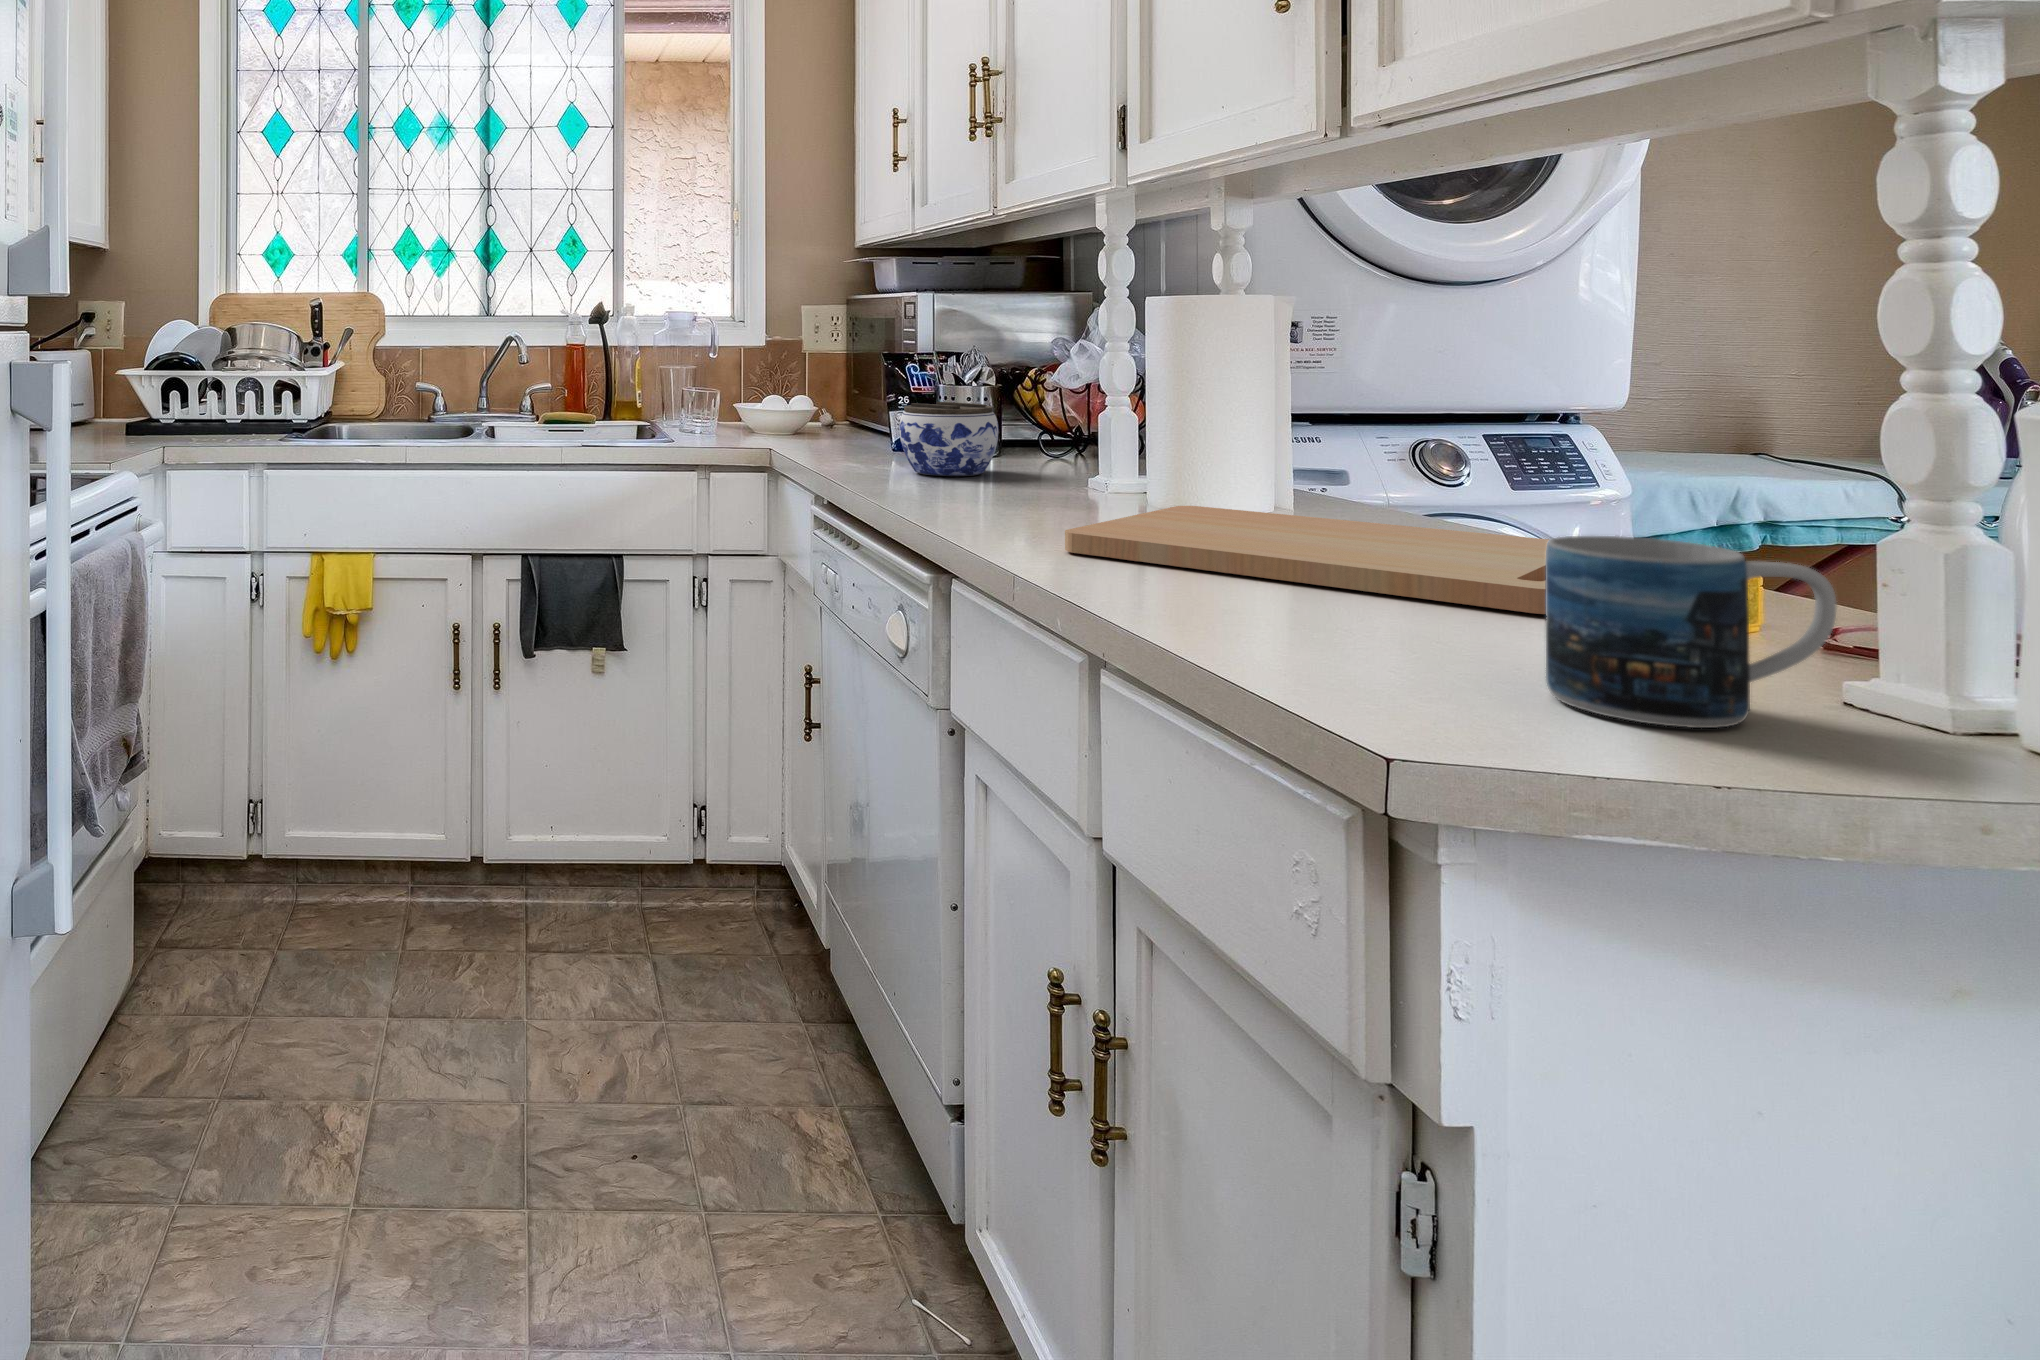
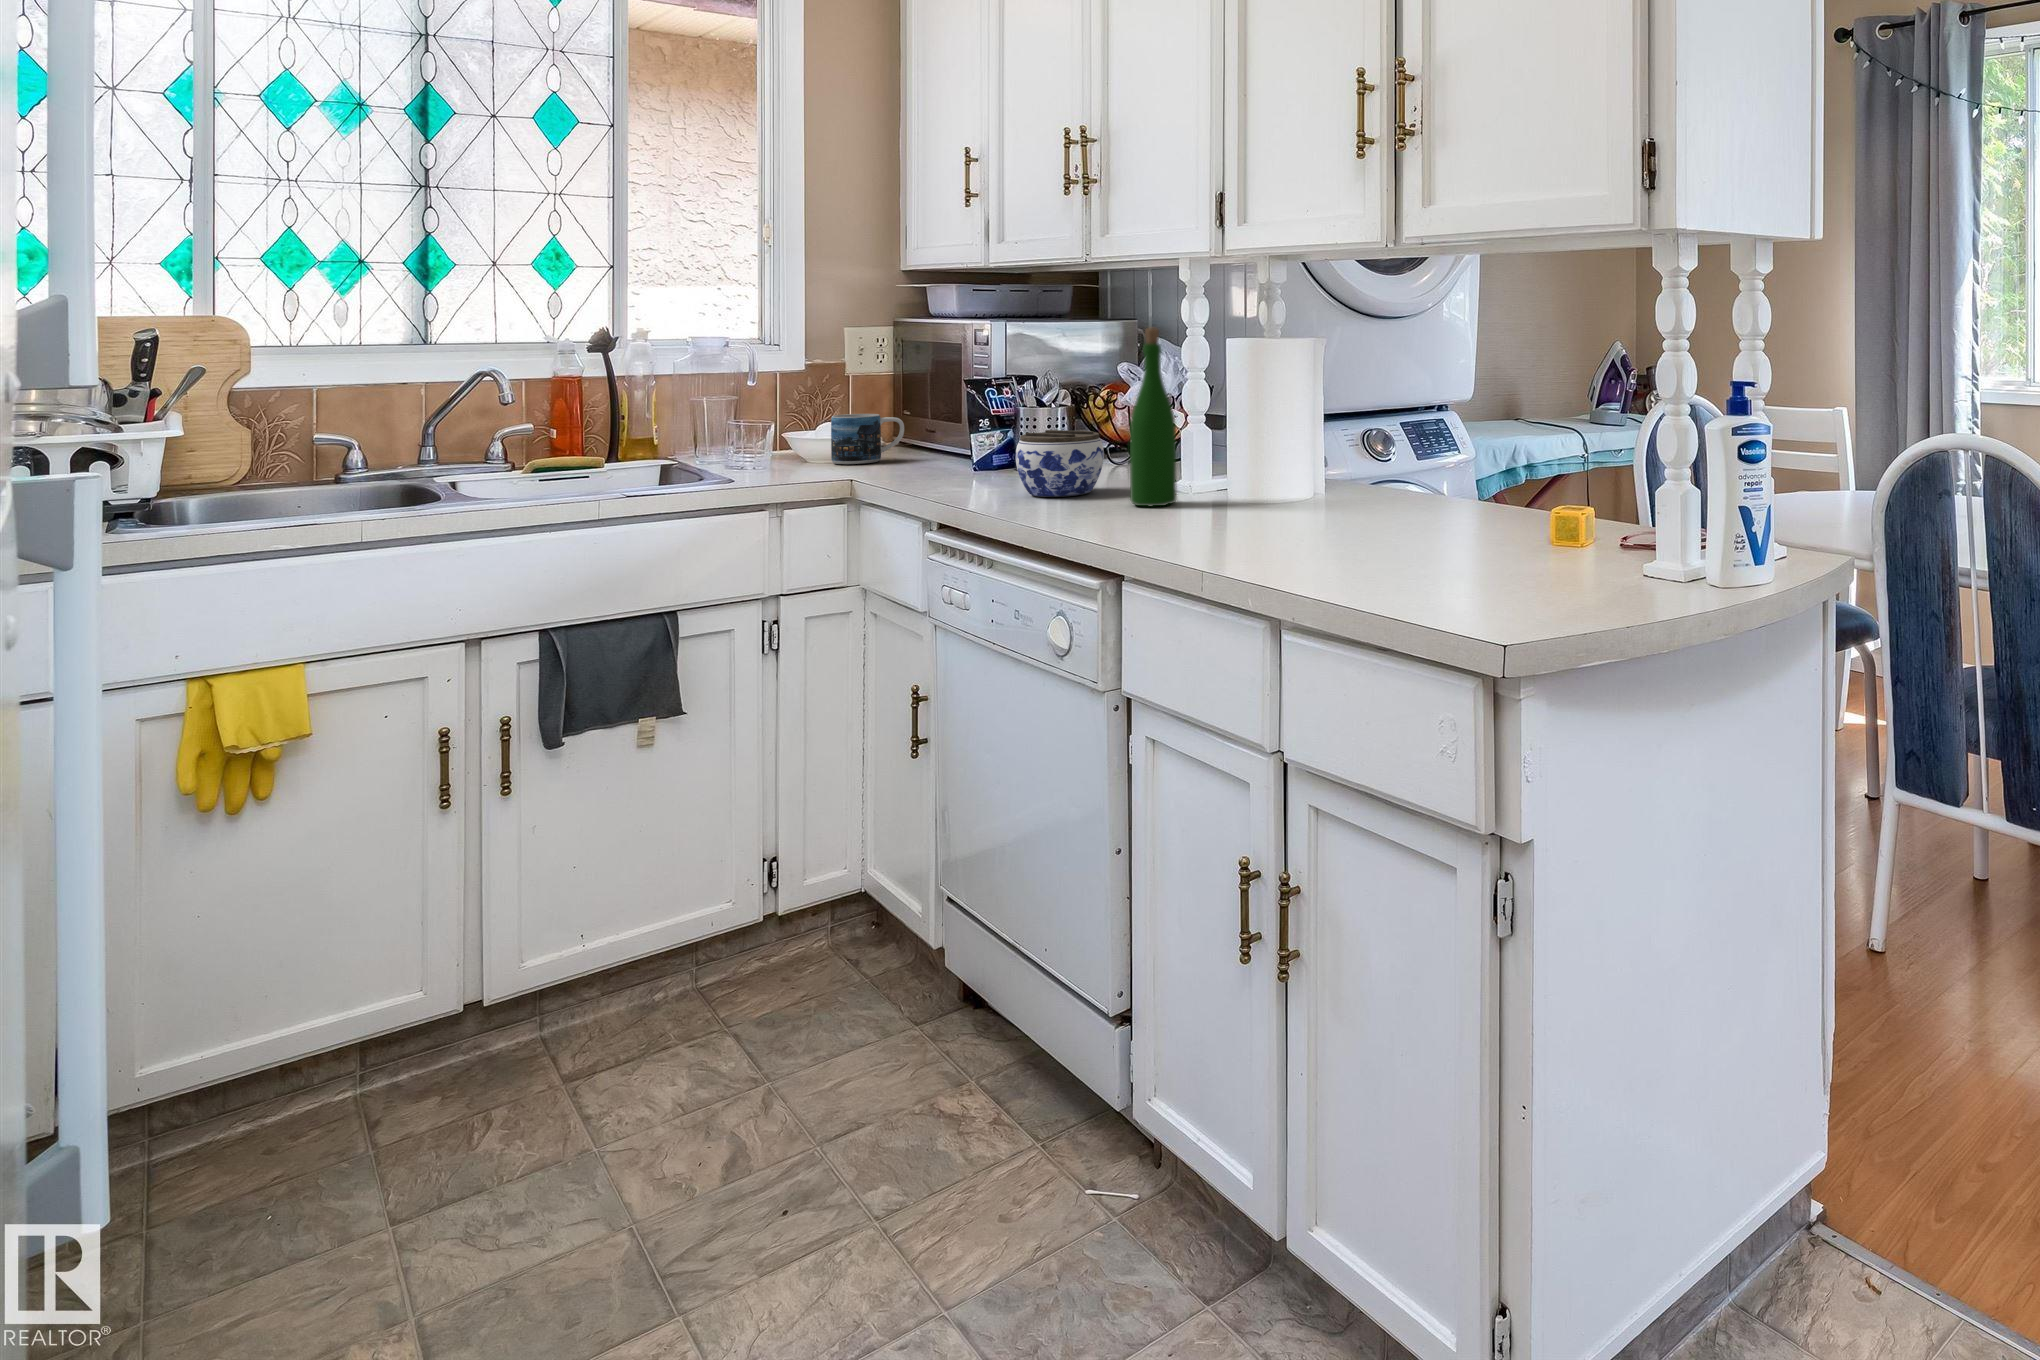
wine bottle: none [1011,279,1068,495] -> present [1130,327,1177,506]
cutting board: present [1065,506,1549,614] -> none [1220,505,1537,553]
mug: present [1546,536,1837,728] -> present [831,414,904,464]

